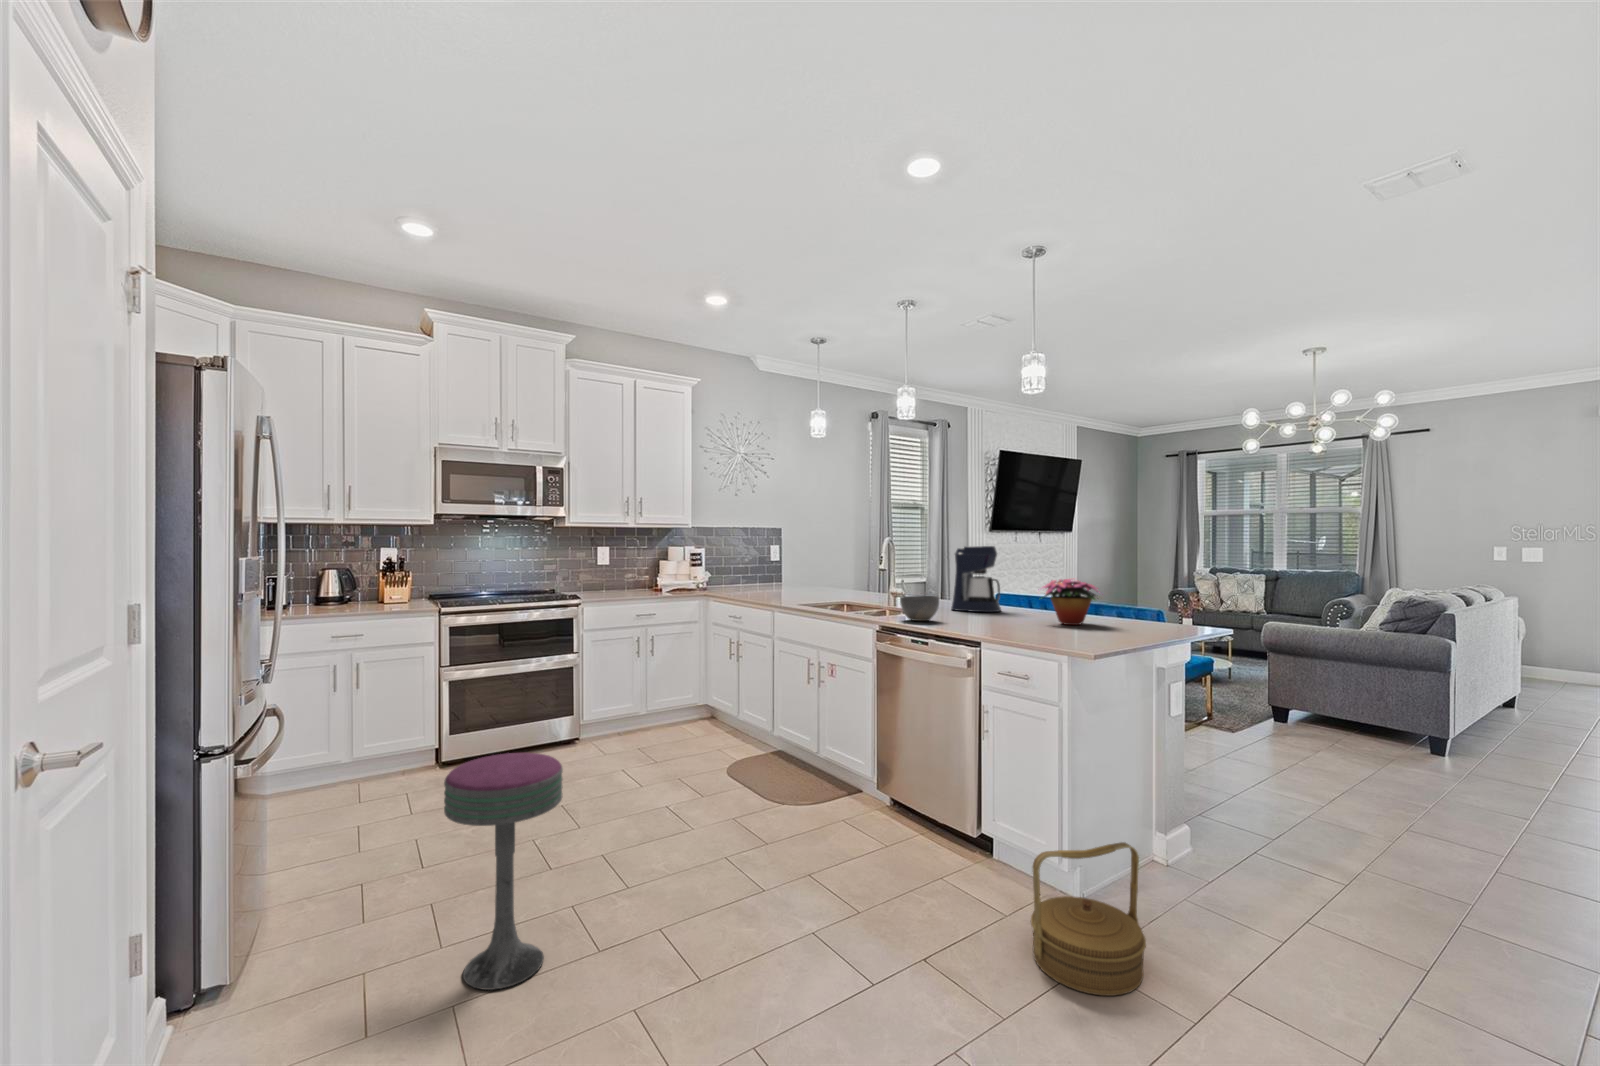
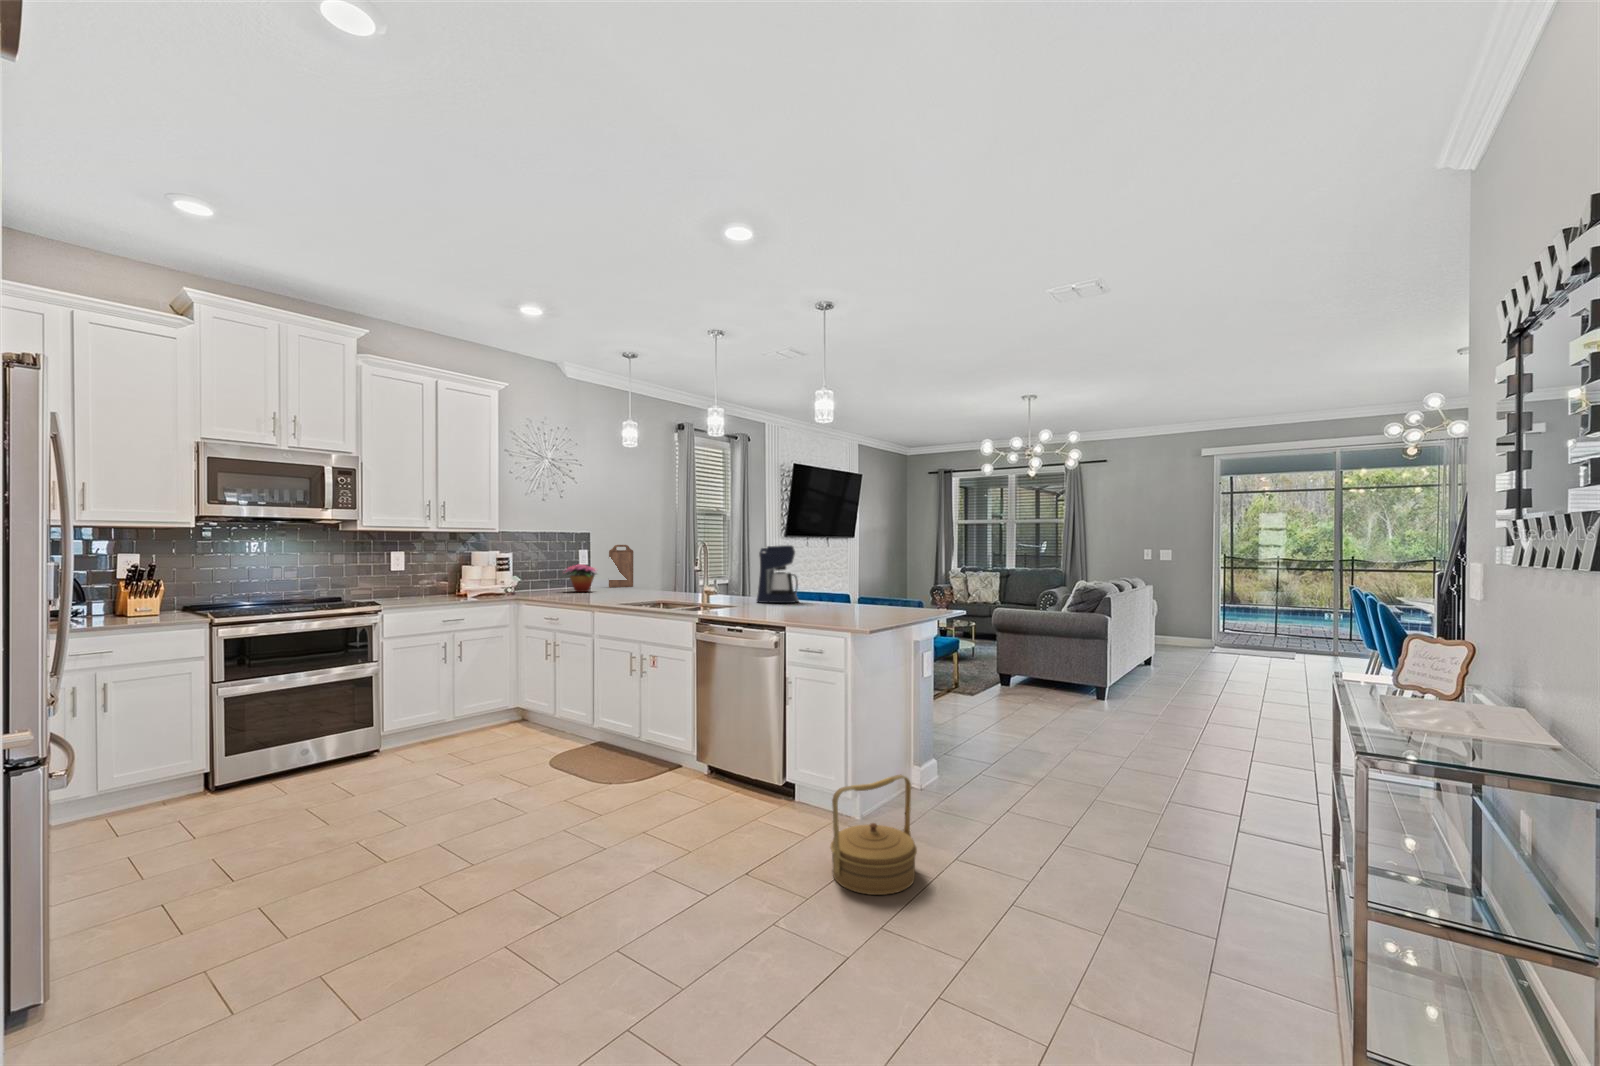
cutting board: none [799,540,824,585] -> present [609,545,634,587]
flower arrangement: present [1043,579,1098,625] -> present [567,565,596,592]
bowl: present [900,596,939,621] -> none [714,589,748,611]
bar stool: present [444,753,563,990] -> none [265,748,397,987]

